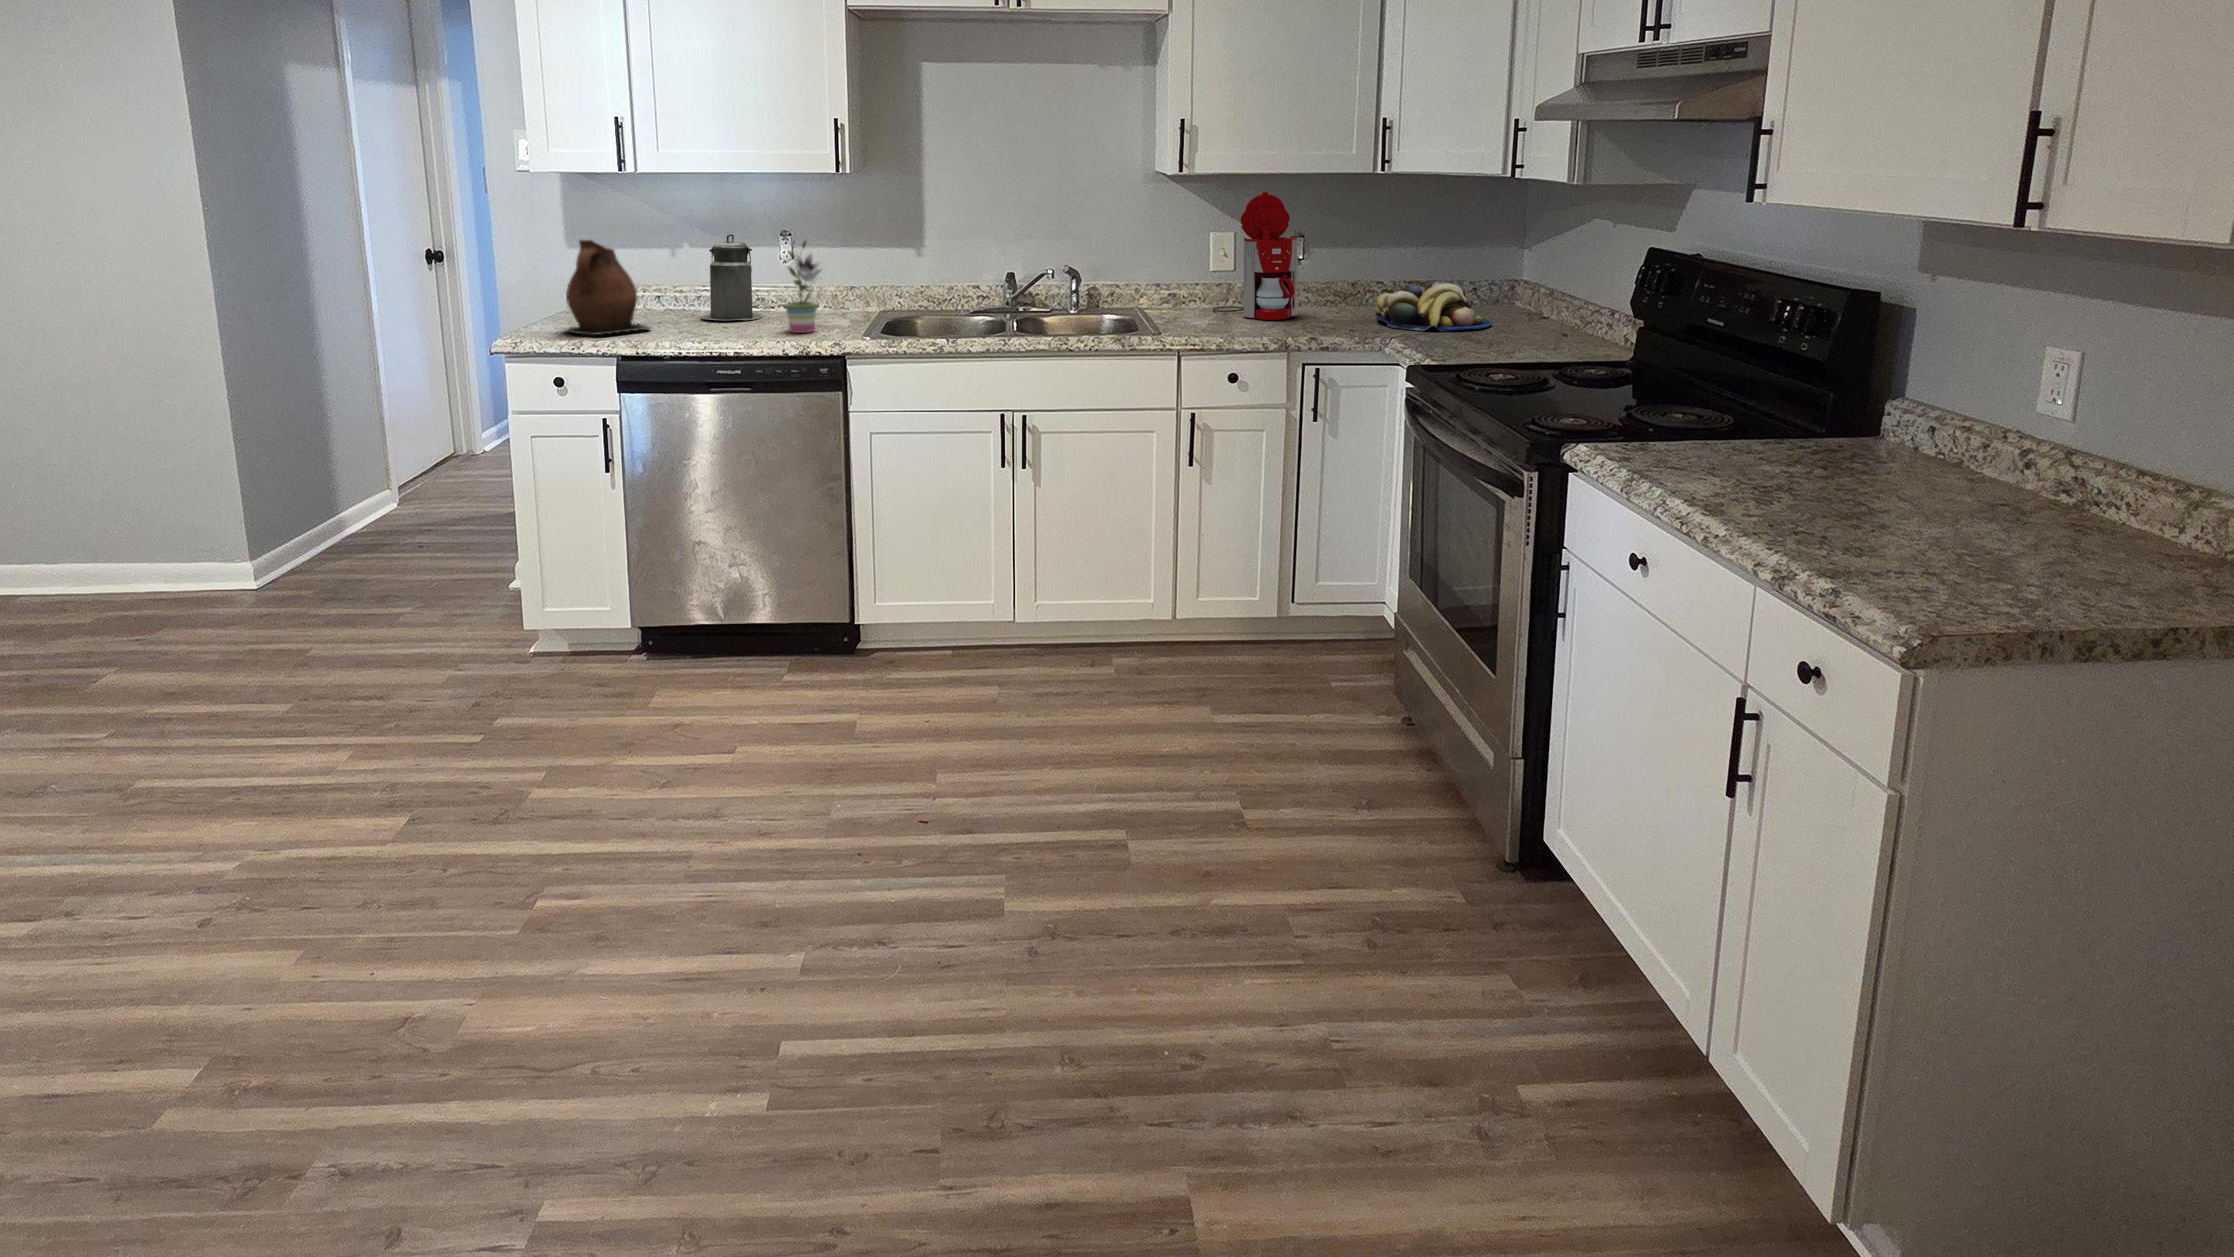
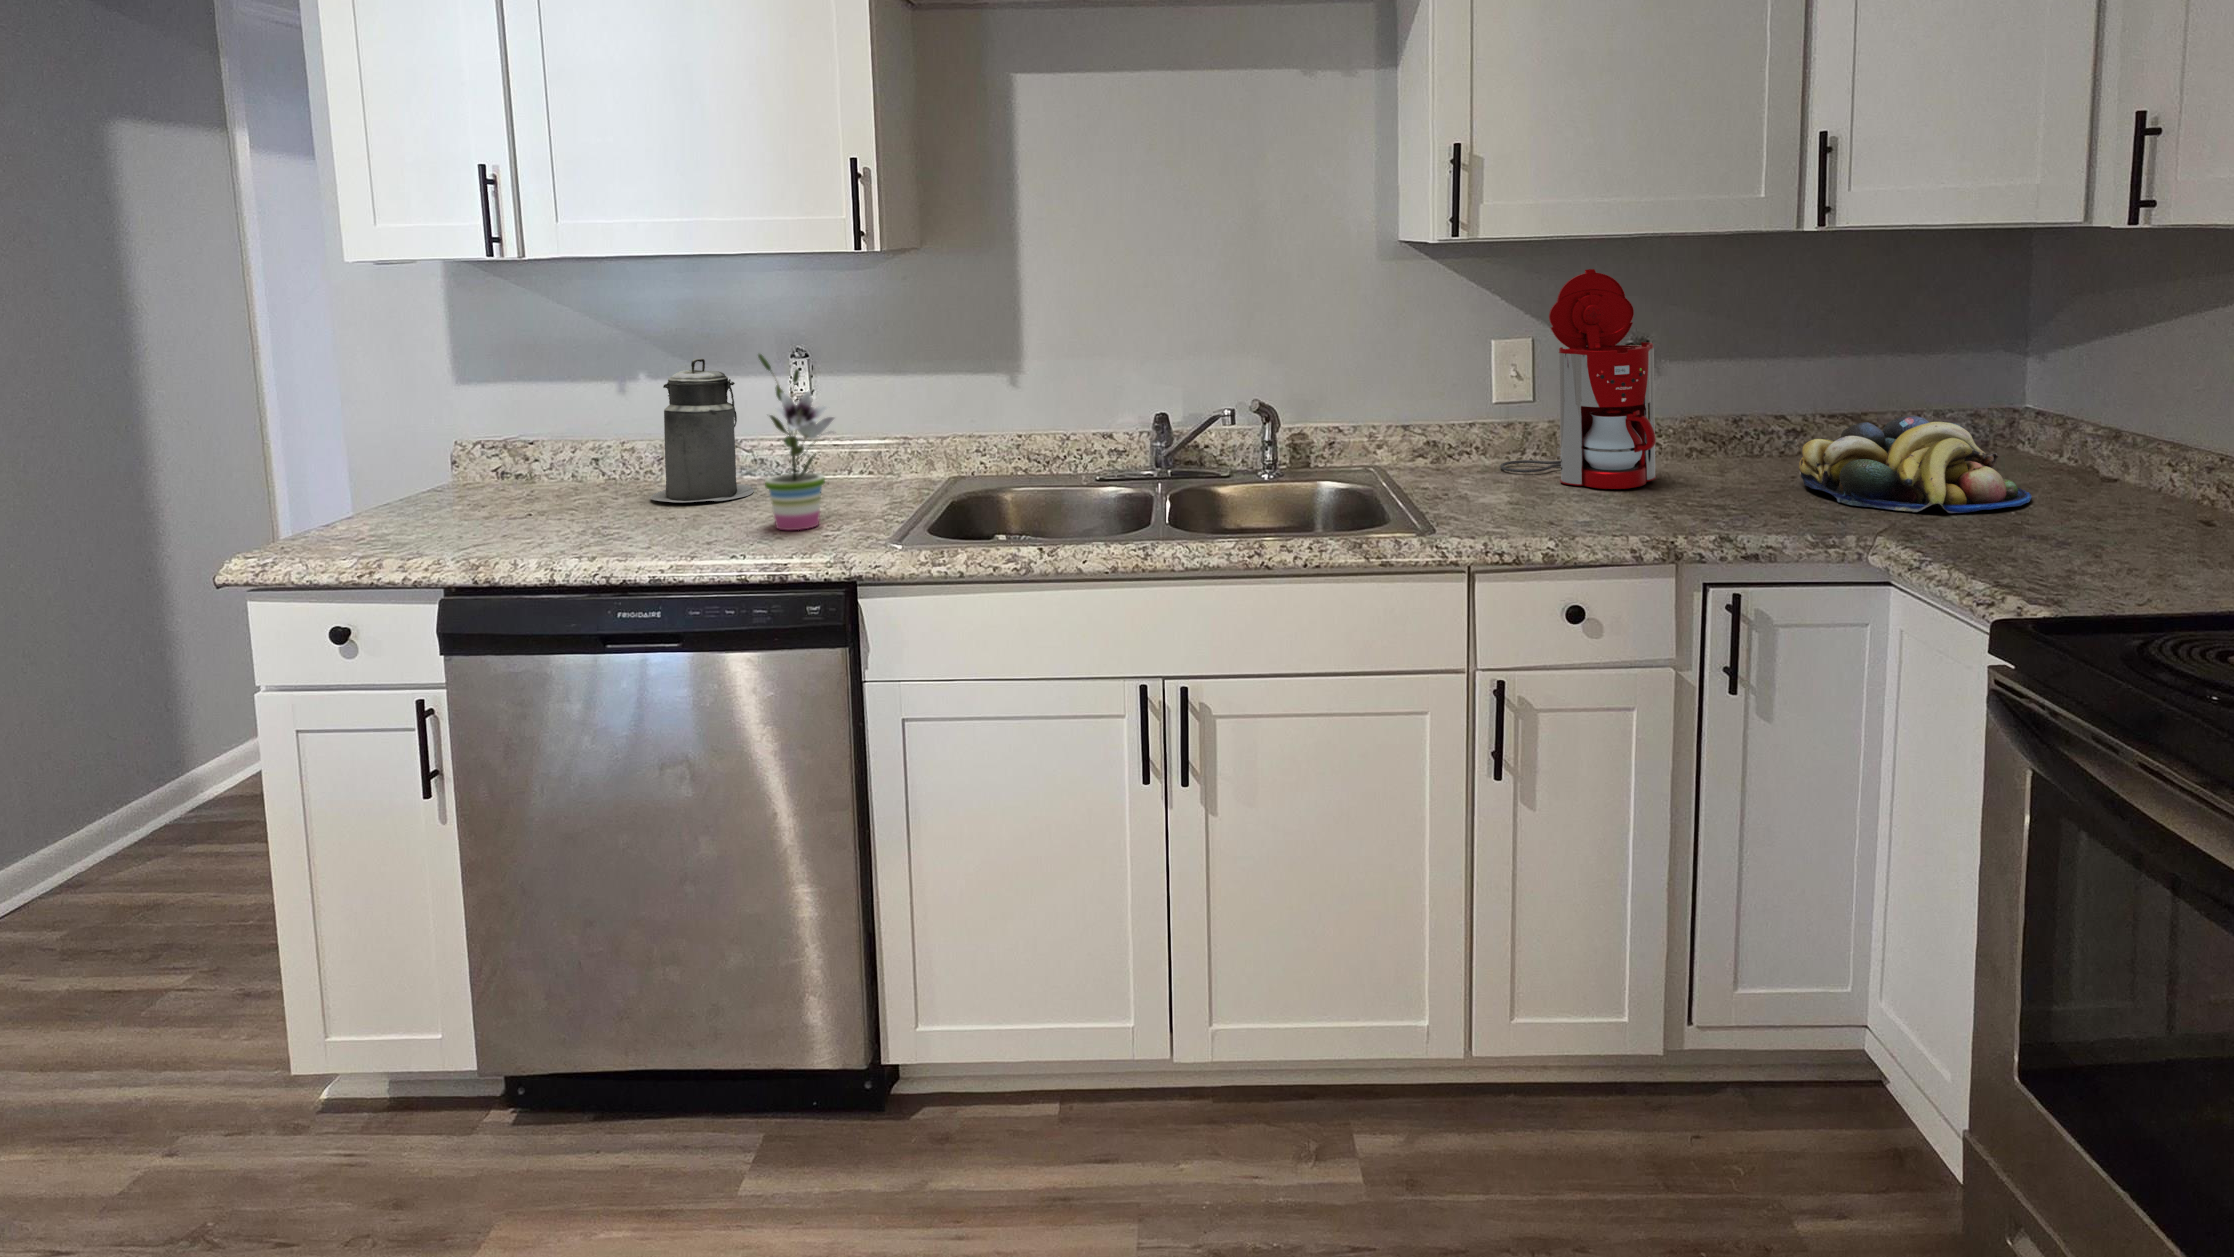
ceramic pitcher: present [563,240,650,335] -> none [386,376,549,542]

